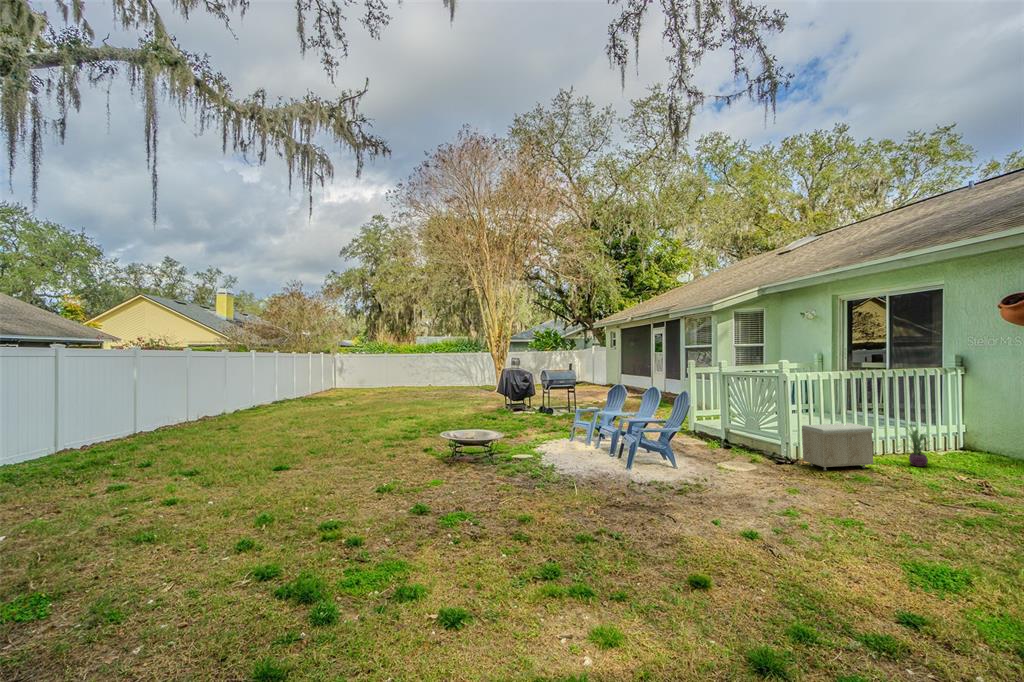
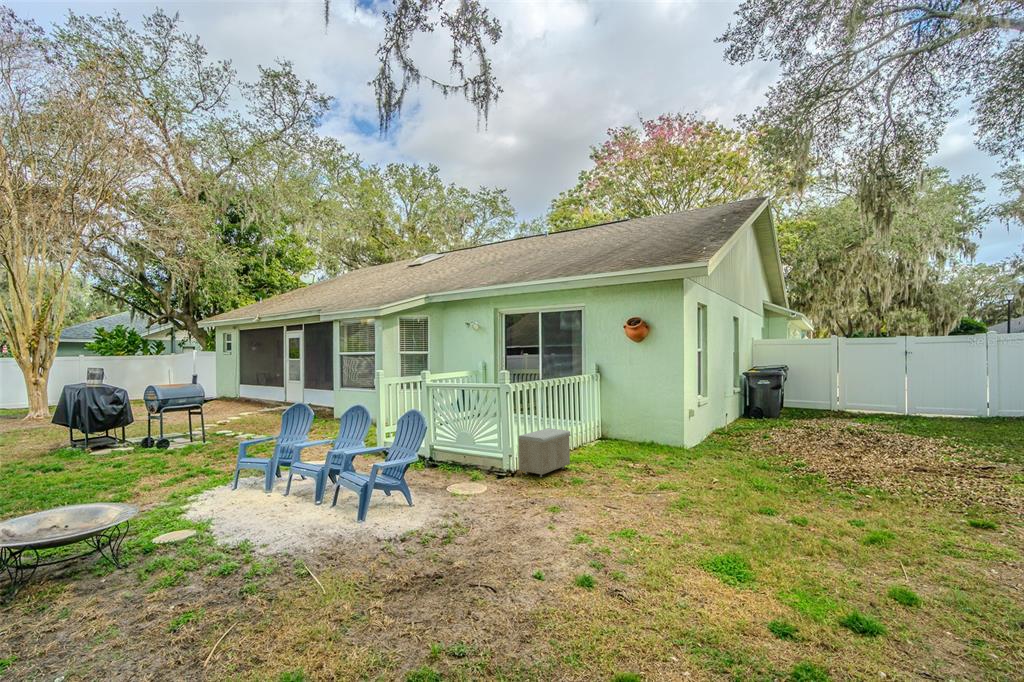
decorative plant: present [898,424,930,467] -> none [569,424,609,460]

